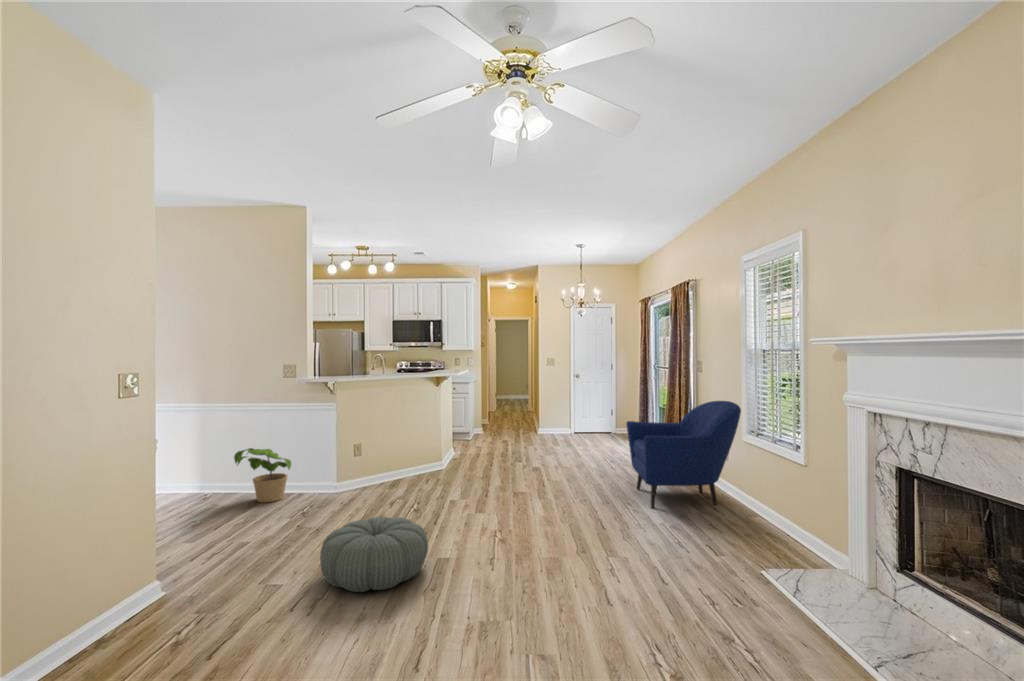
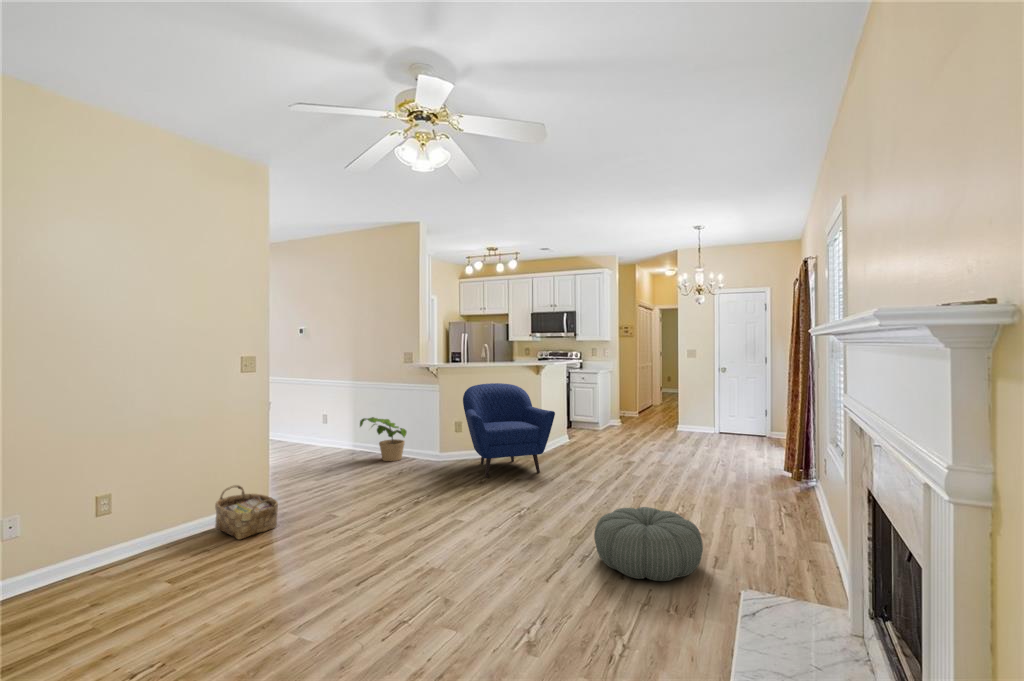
armchair: present [626,401,741,508] -> present [463,383,555,477]
pouf: present [320,517,428,592] -> present [594,507,703,581]
woven basket: none [93,571,206,655] -> present [215,485,278,539]

